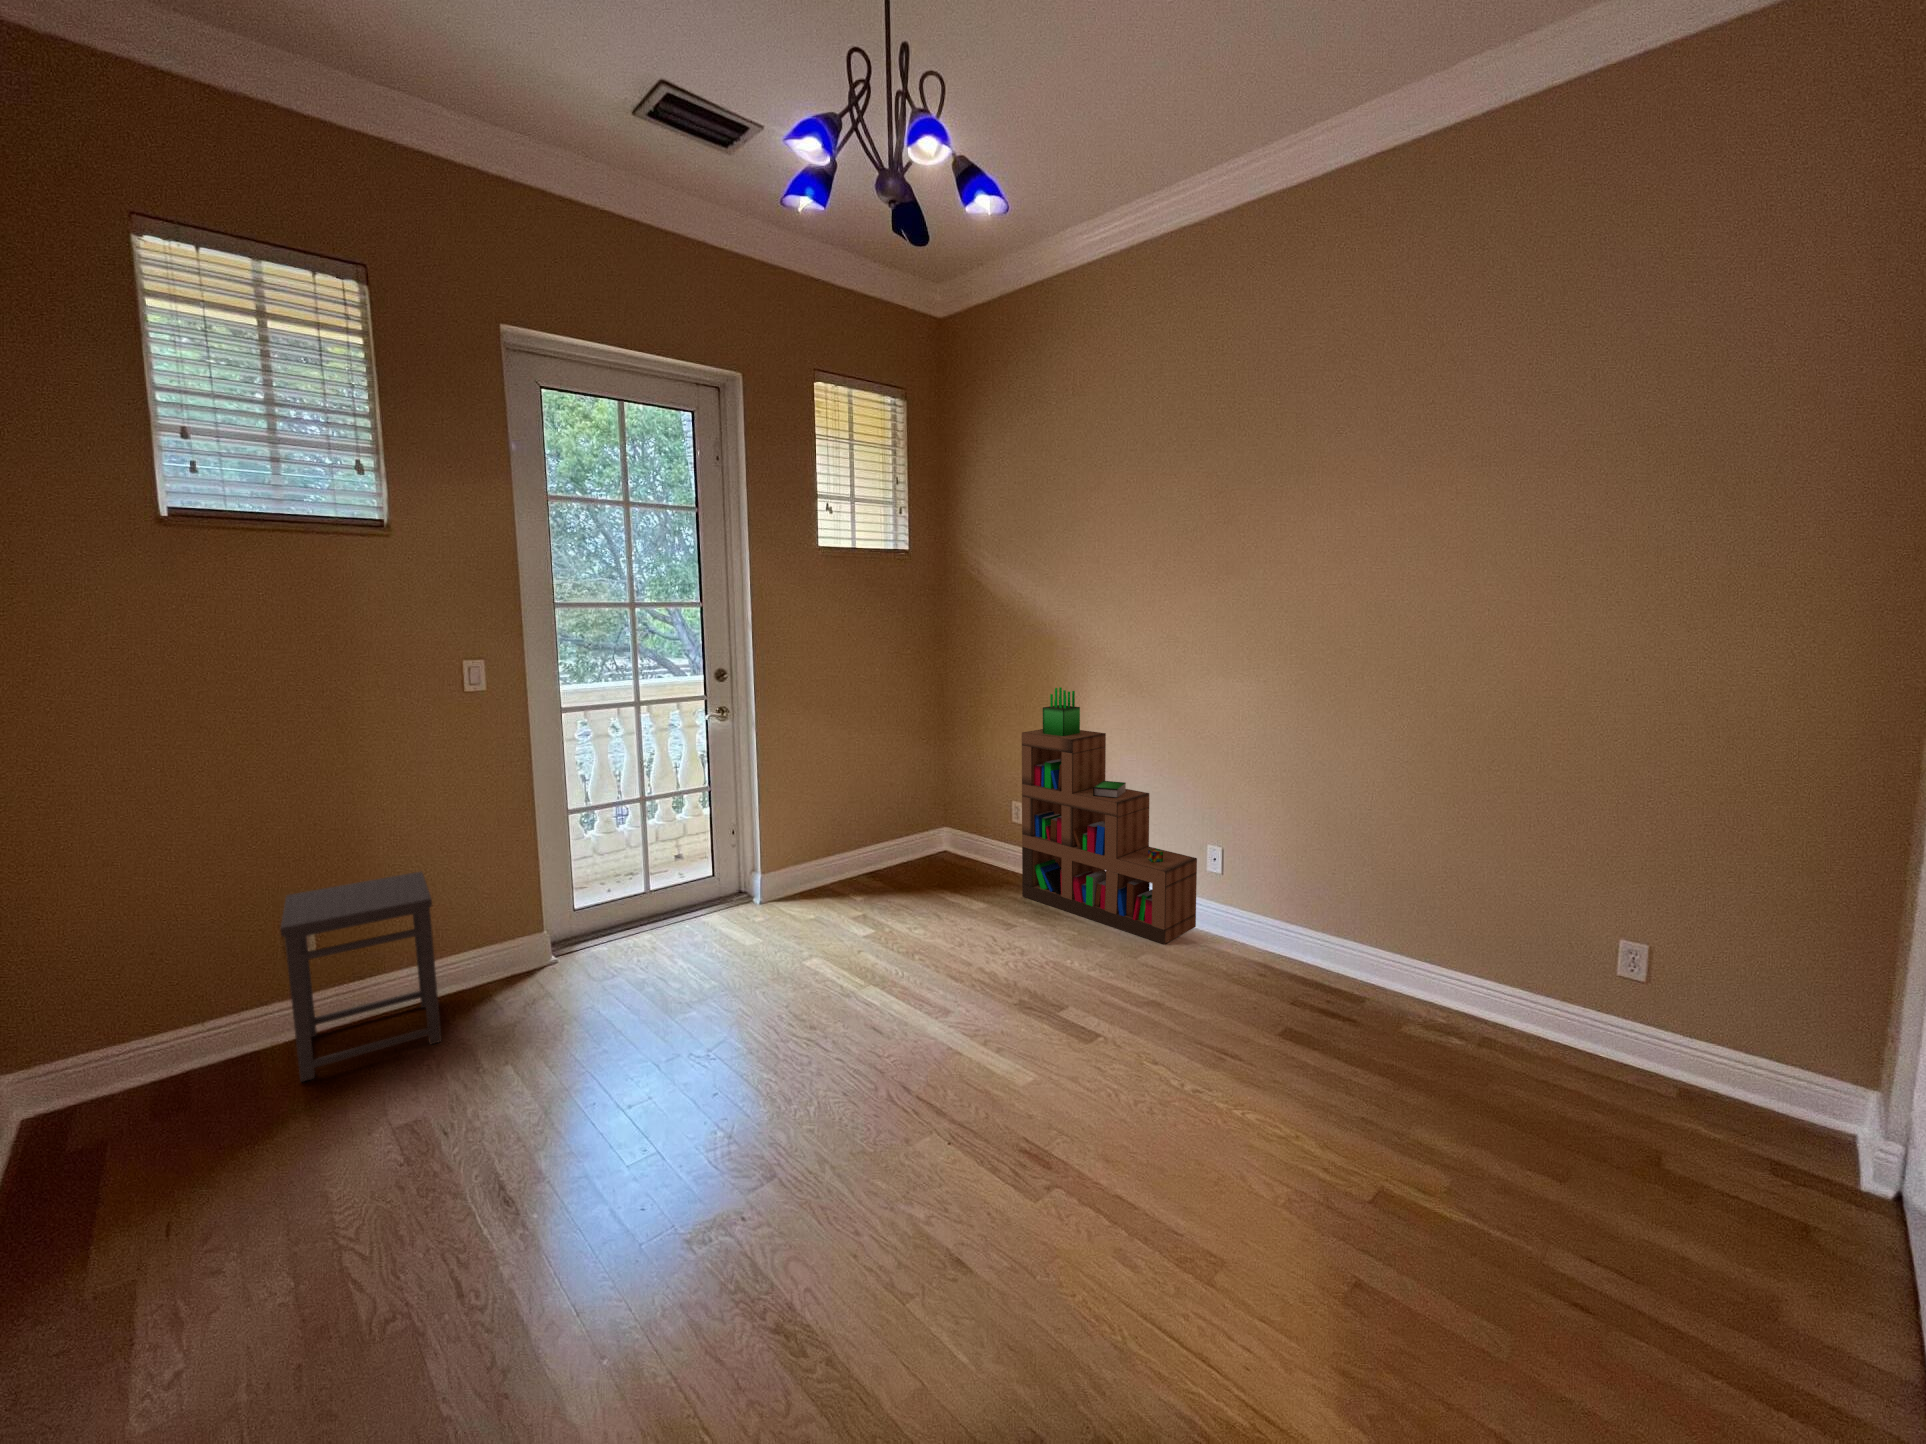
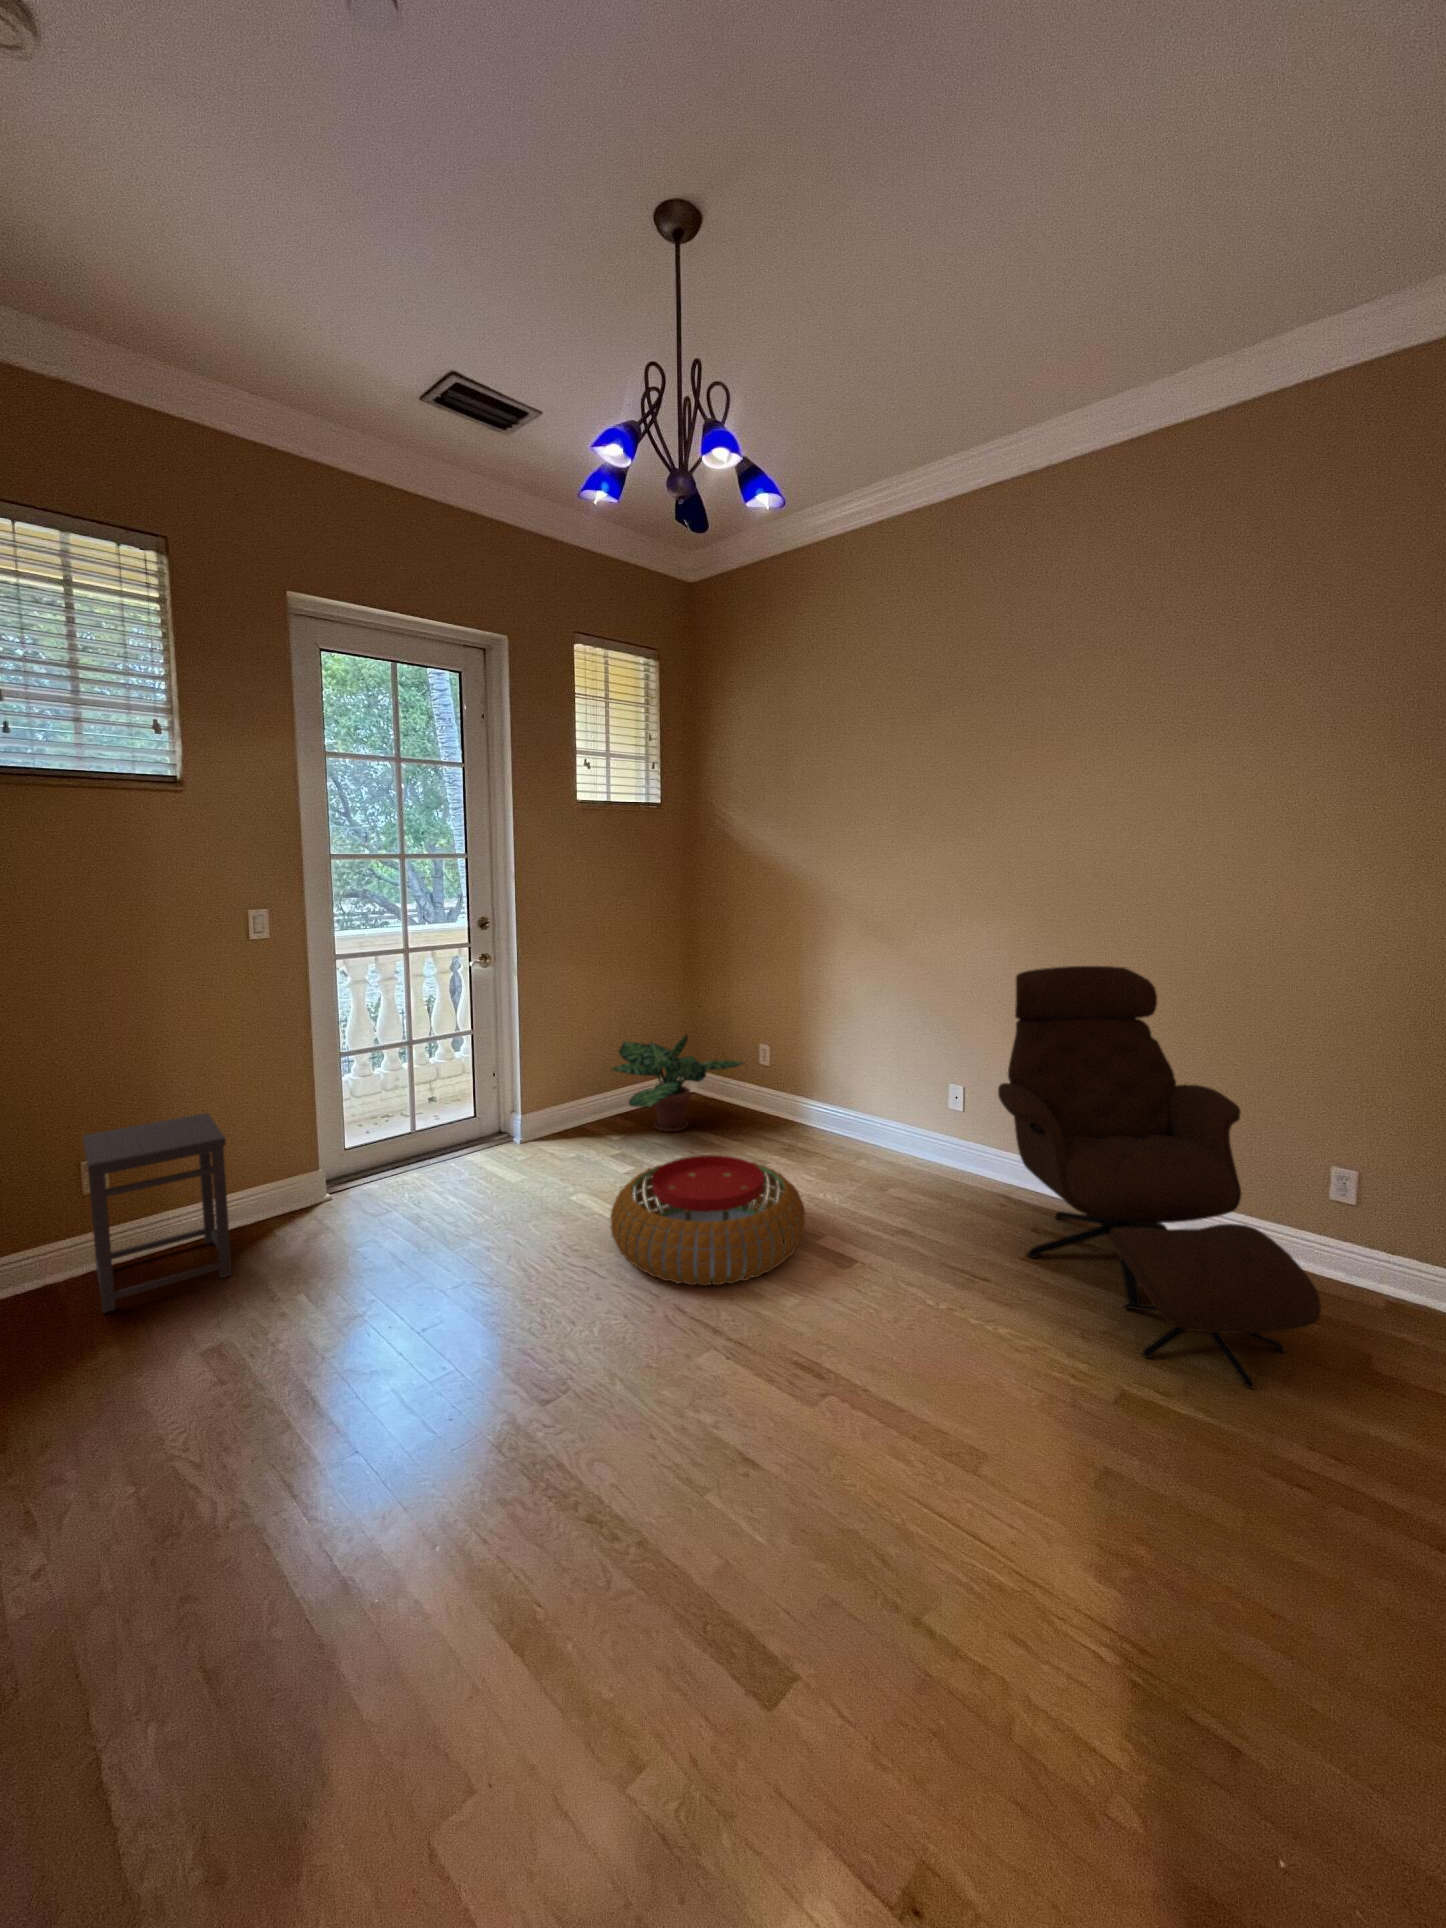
bookshelf: present [1022,687,1197,944] -> none [773,936,943,1182]
lounge chair: none [1250,718,1595,1180] -> present [998,966,1321,1388]
potted plant: none [853,788,998,890] -> present [611,1035,744,1132]
pouf: none [838,917,1044,1057] -> present [610,1155,806,1286]

